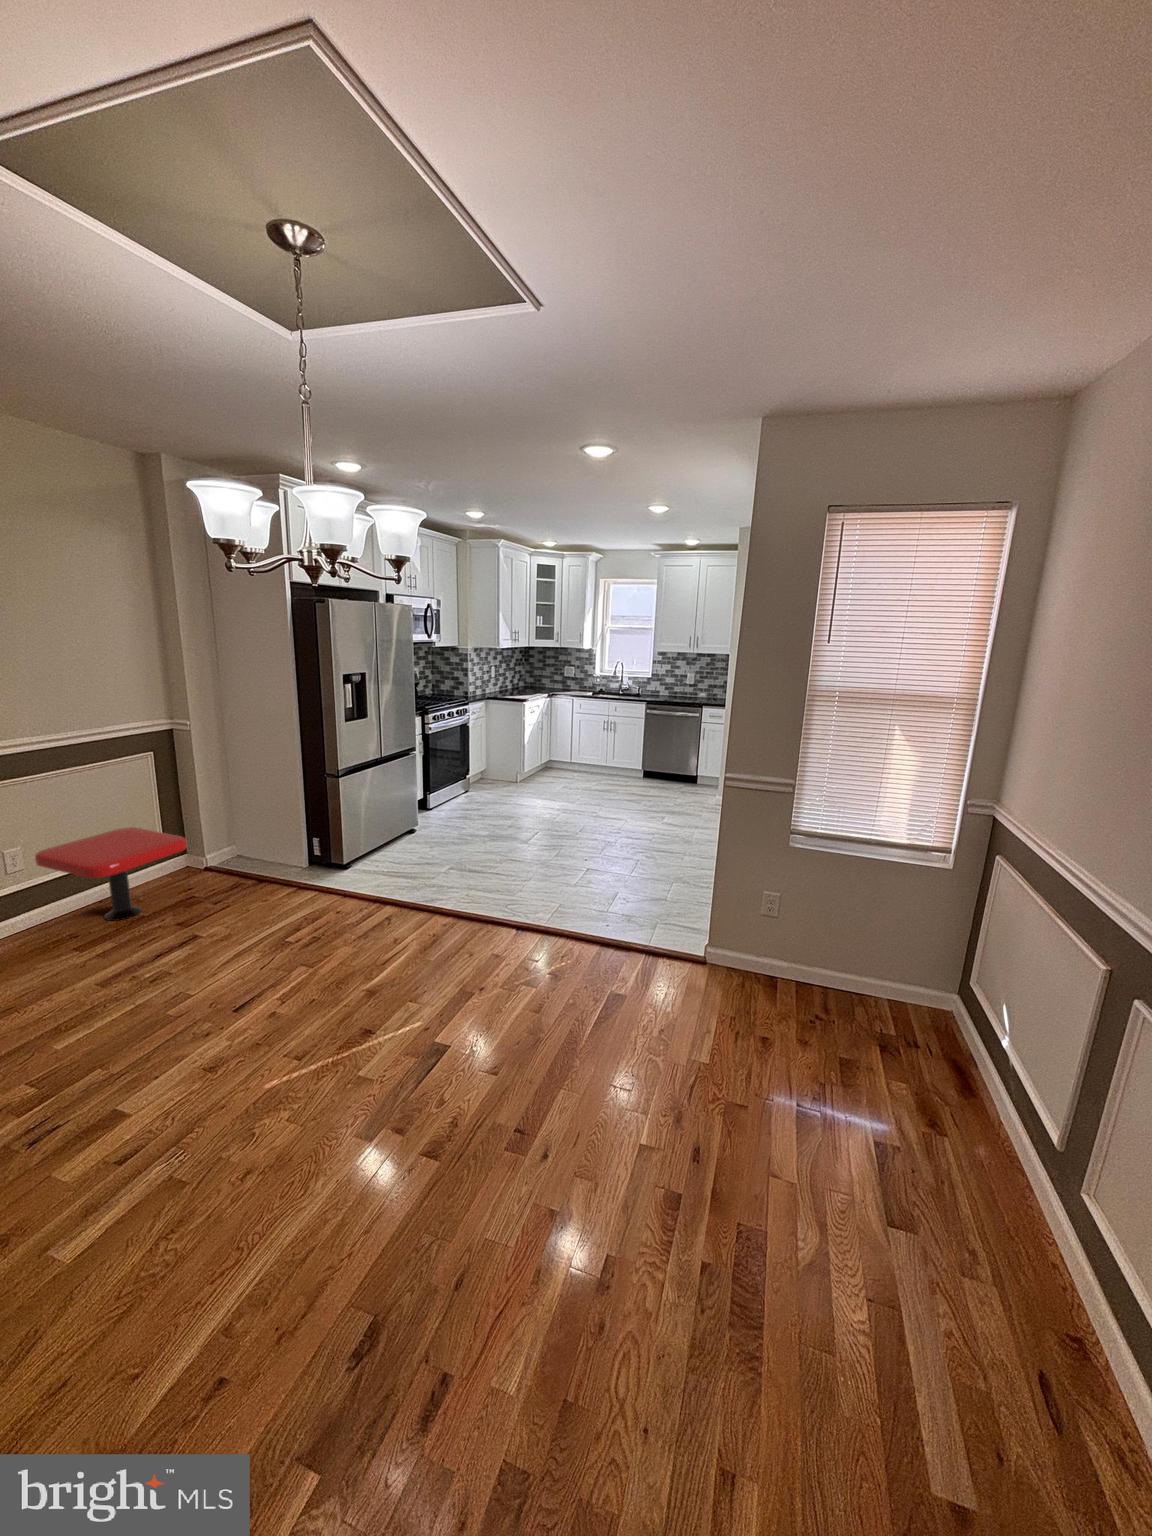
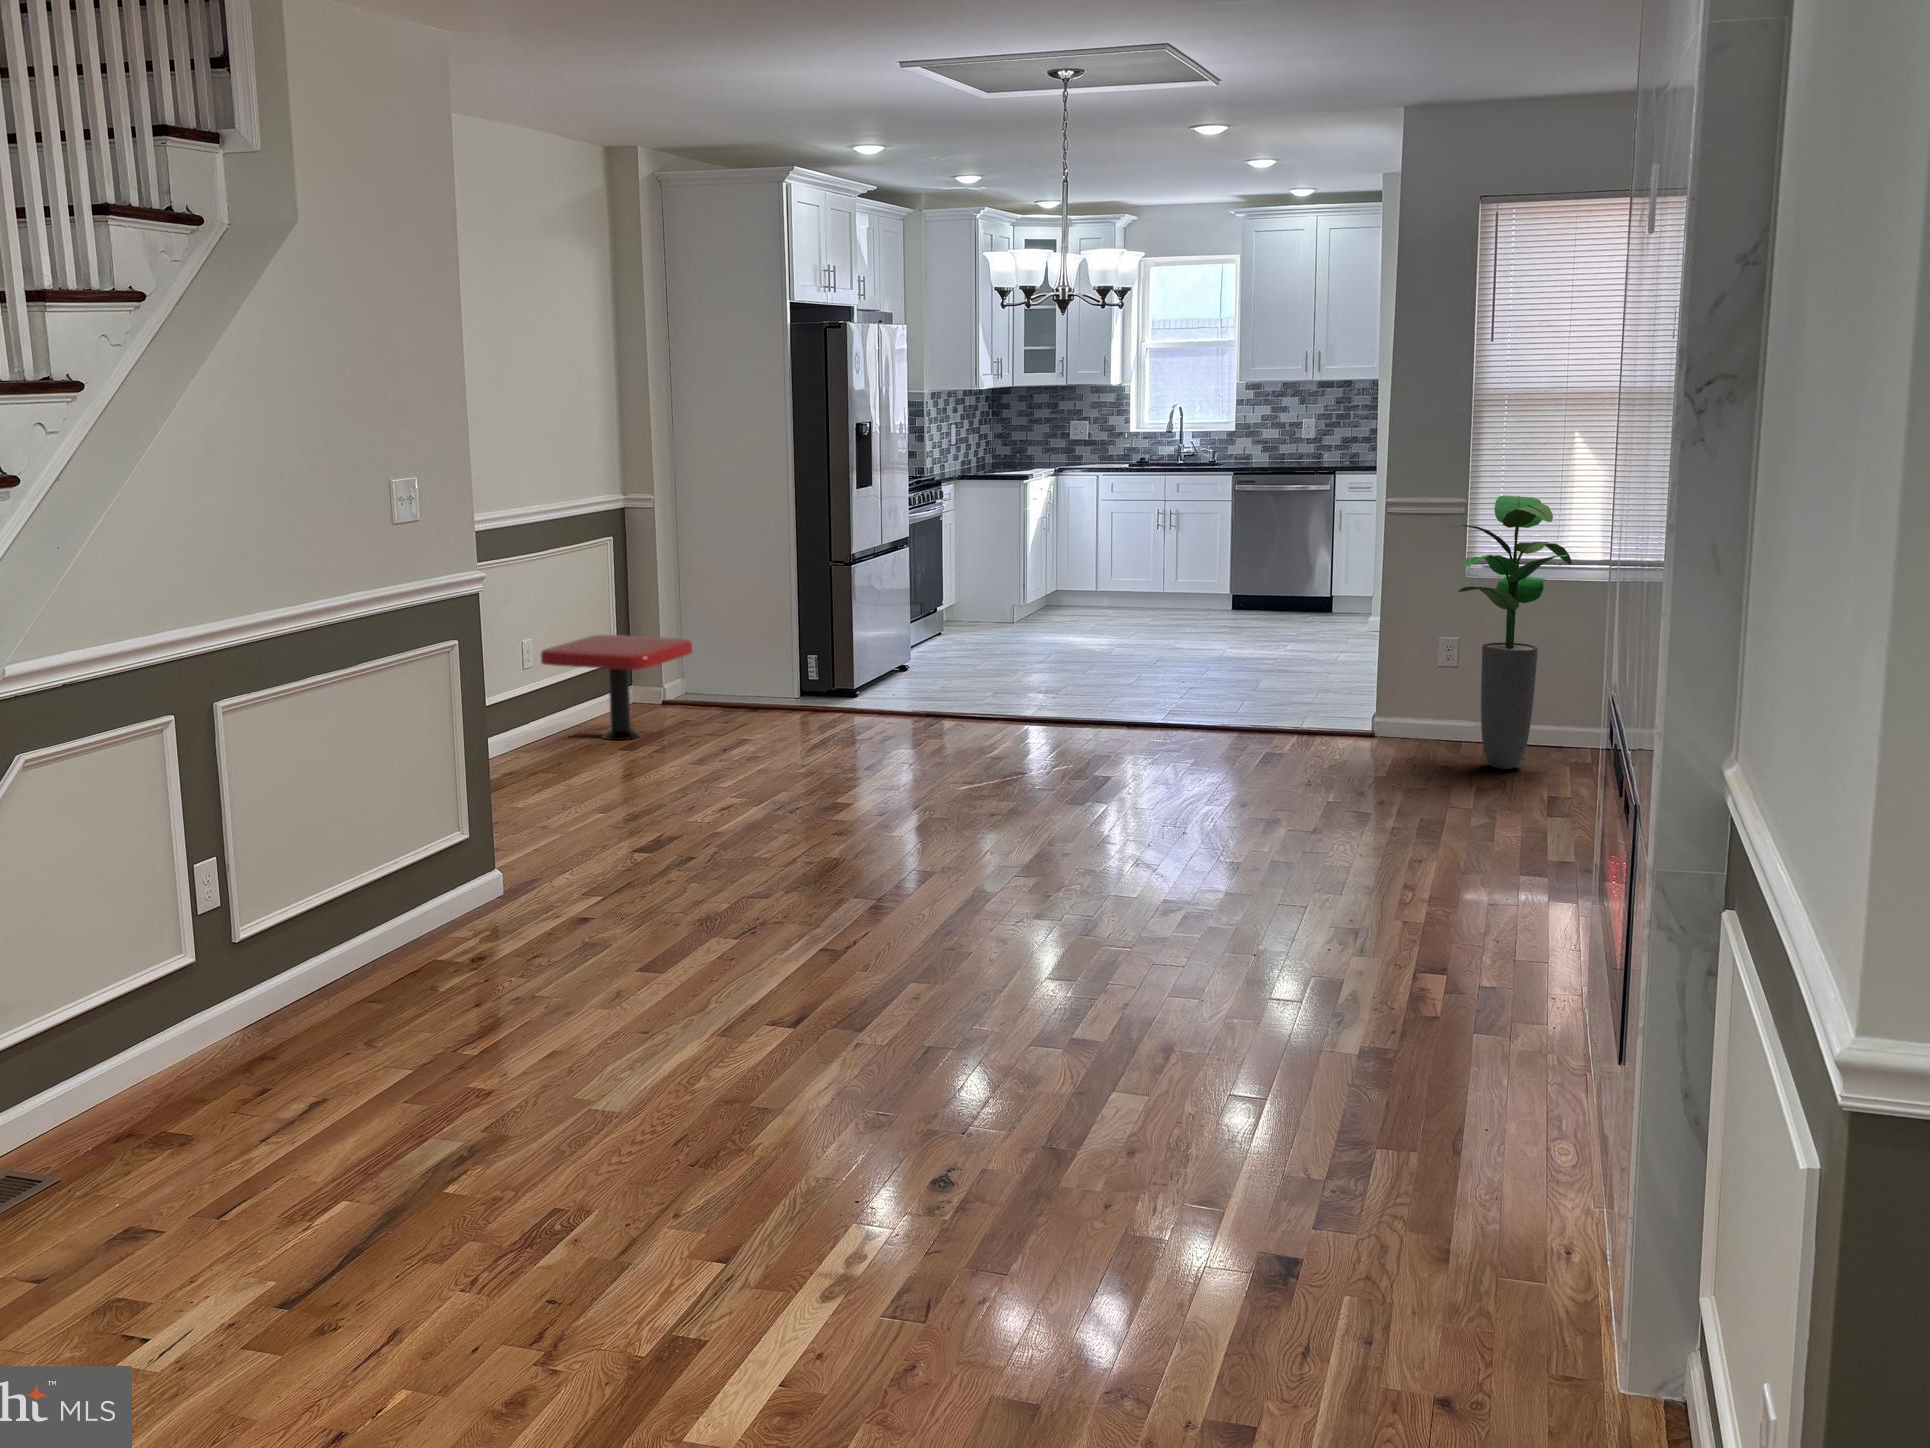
potted plant: none [781,778,896,1023] -> present [1452,496,1572,769]

